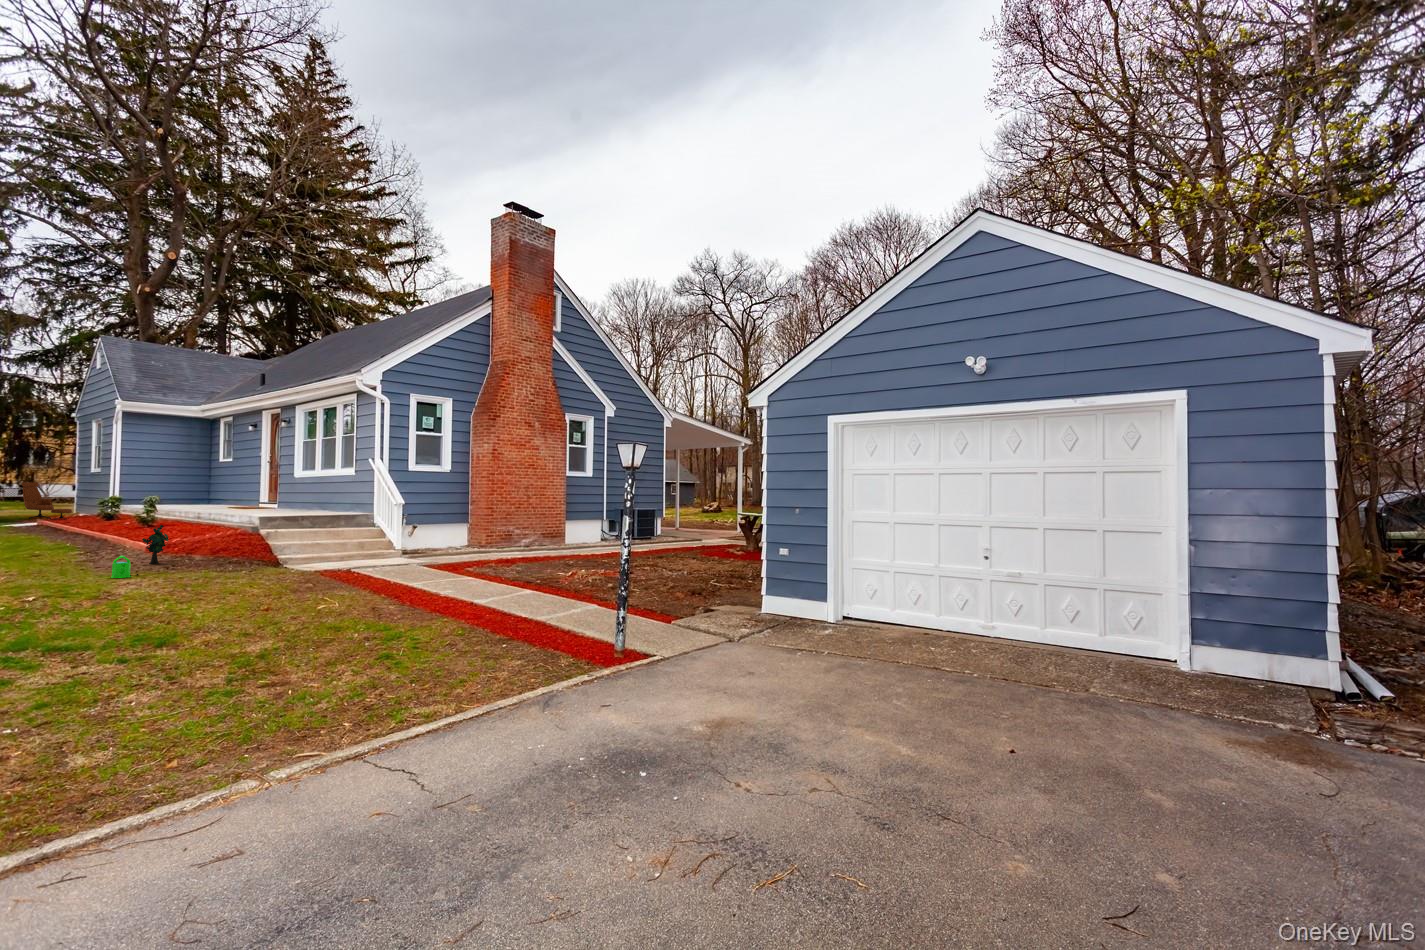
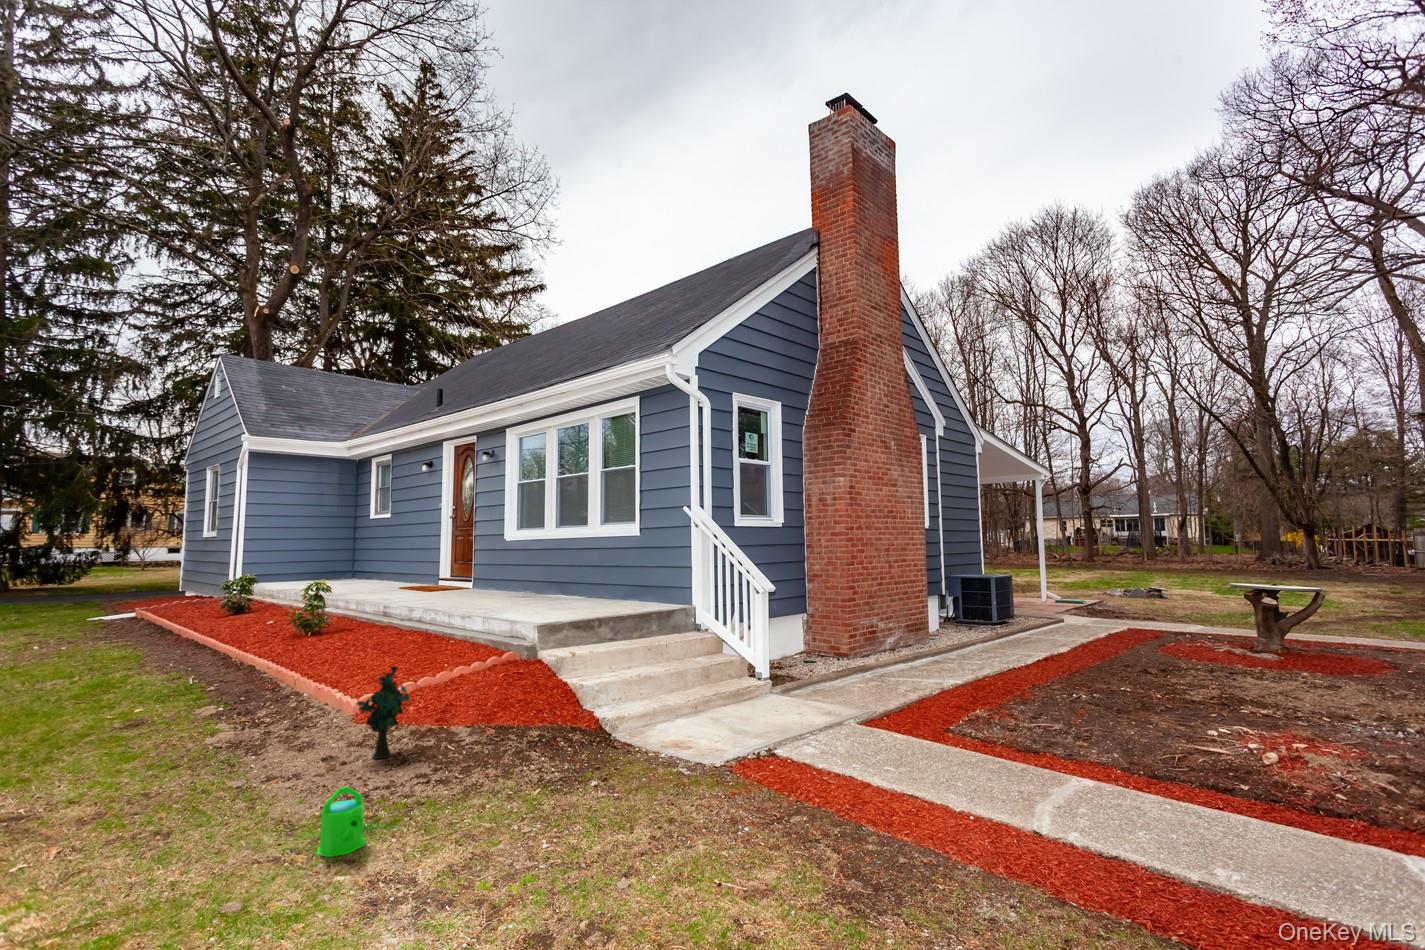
lounge chair: present [22,482,72,519] -> none [119,554,180,601]

